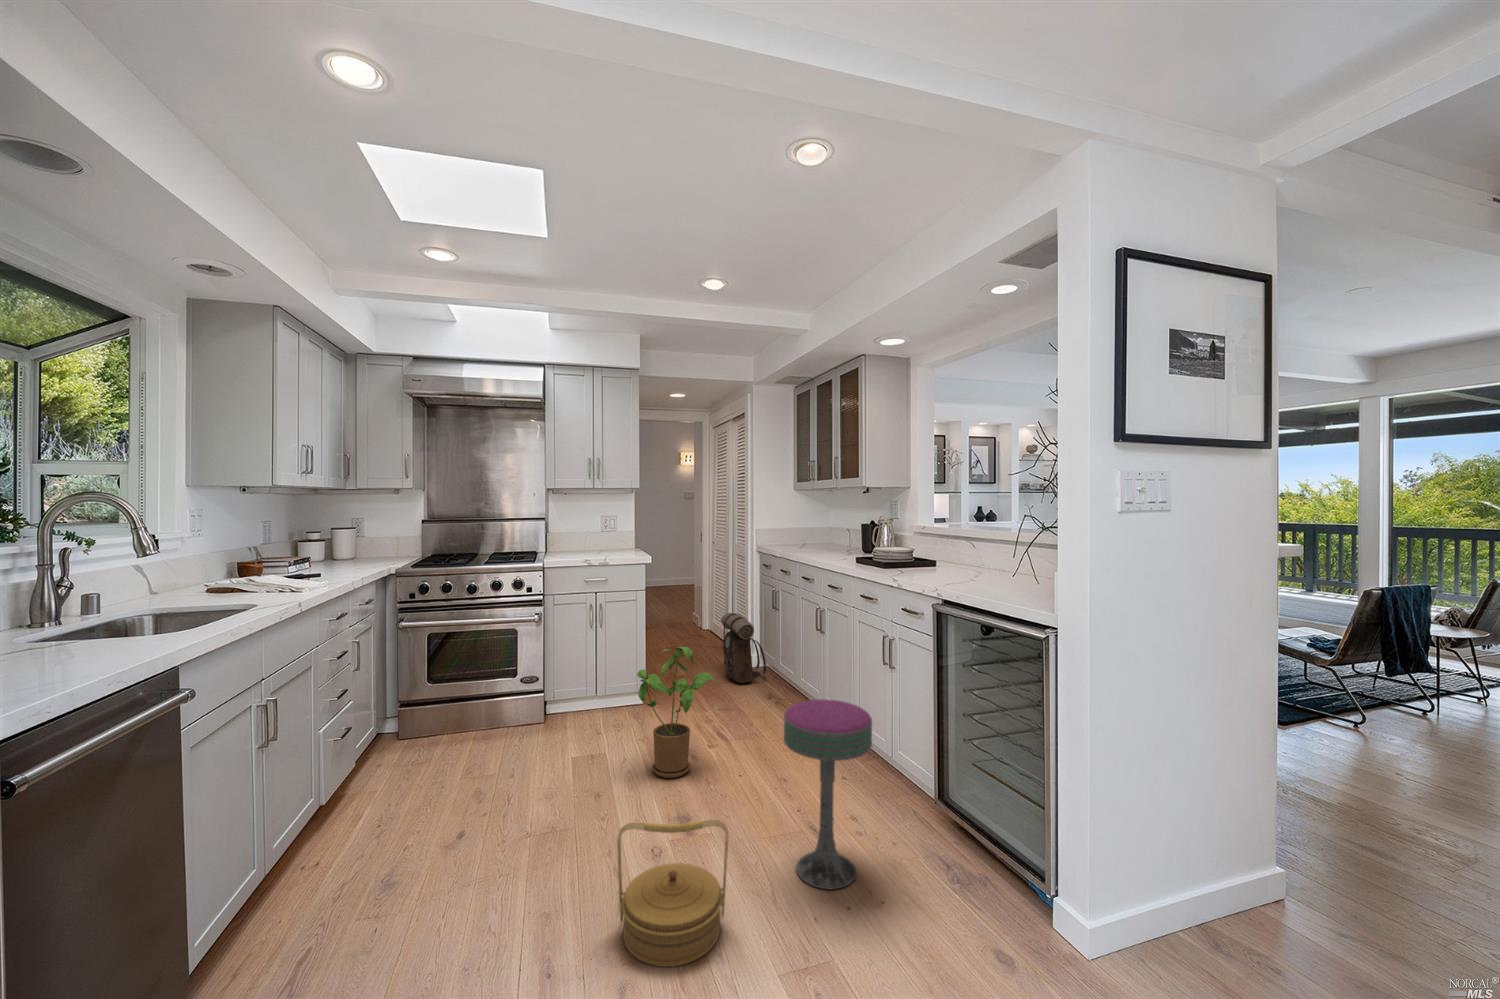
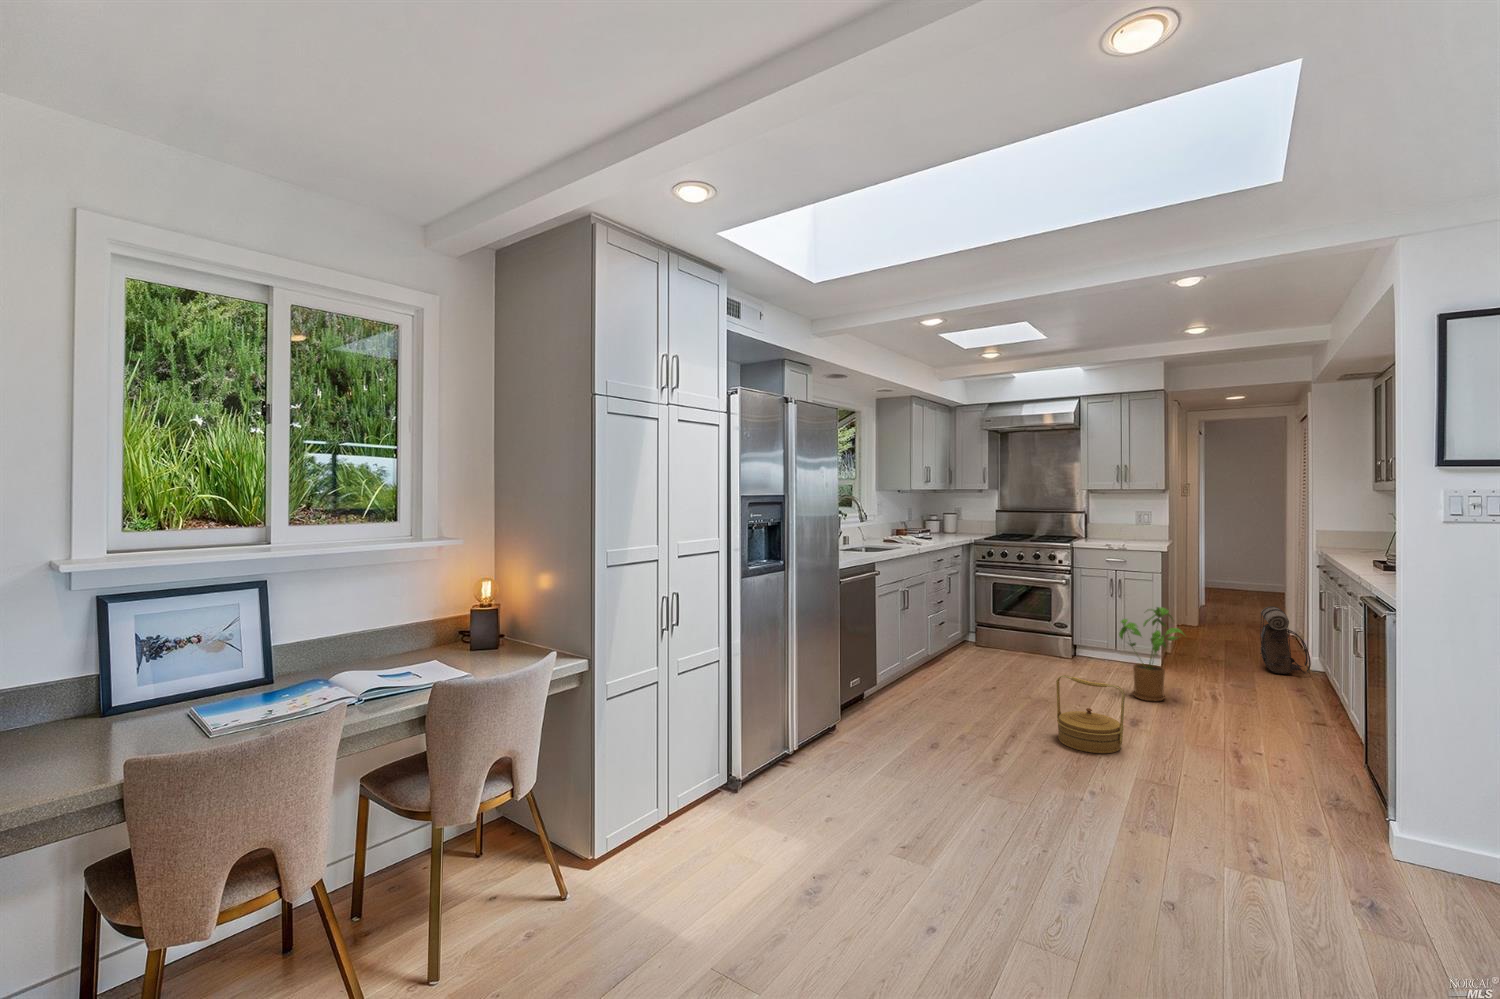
bar stool: present [784,699,872,889] -> none [1186,639,1263,768]

